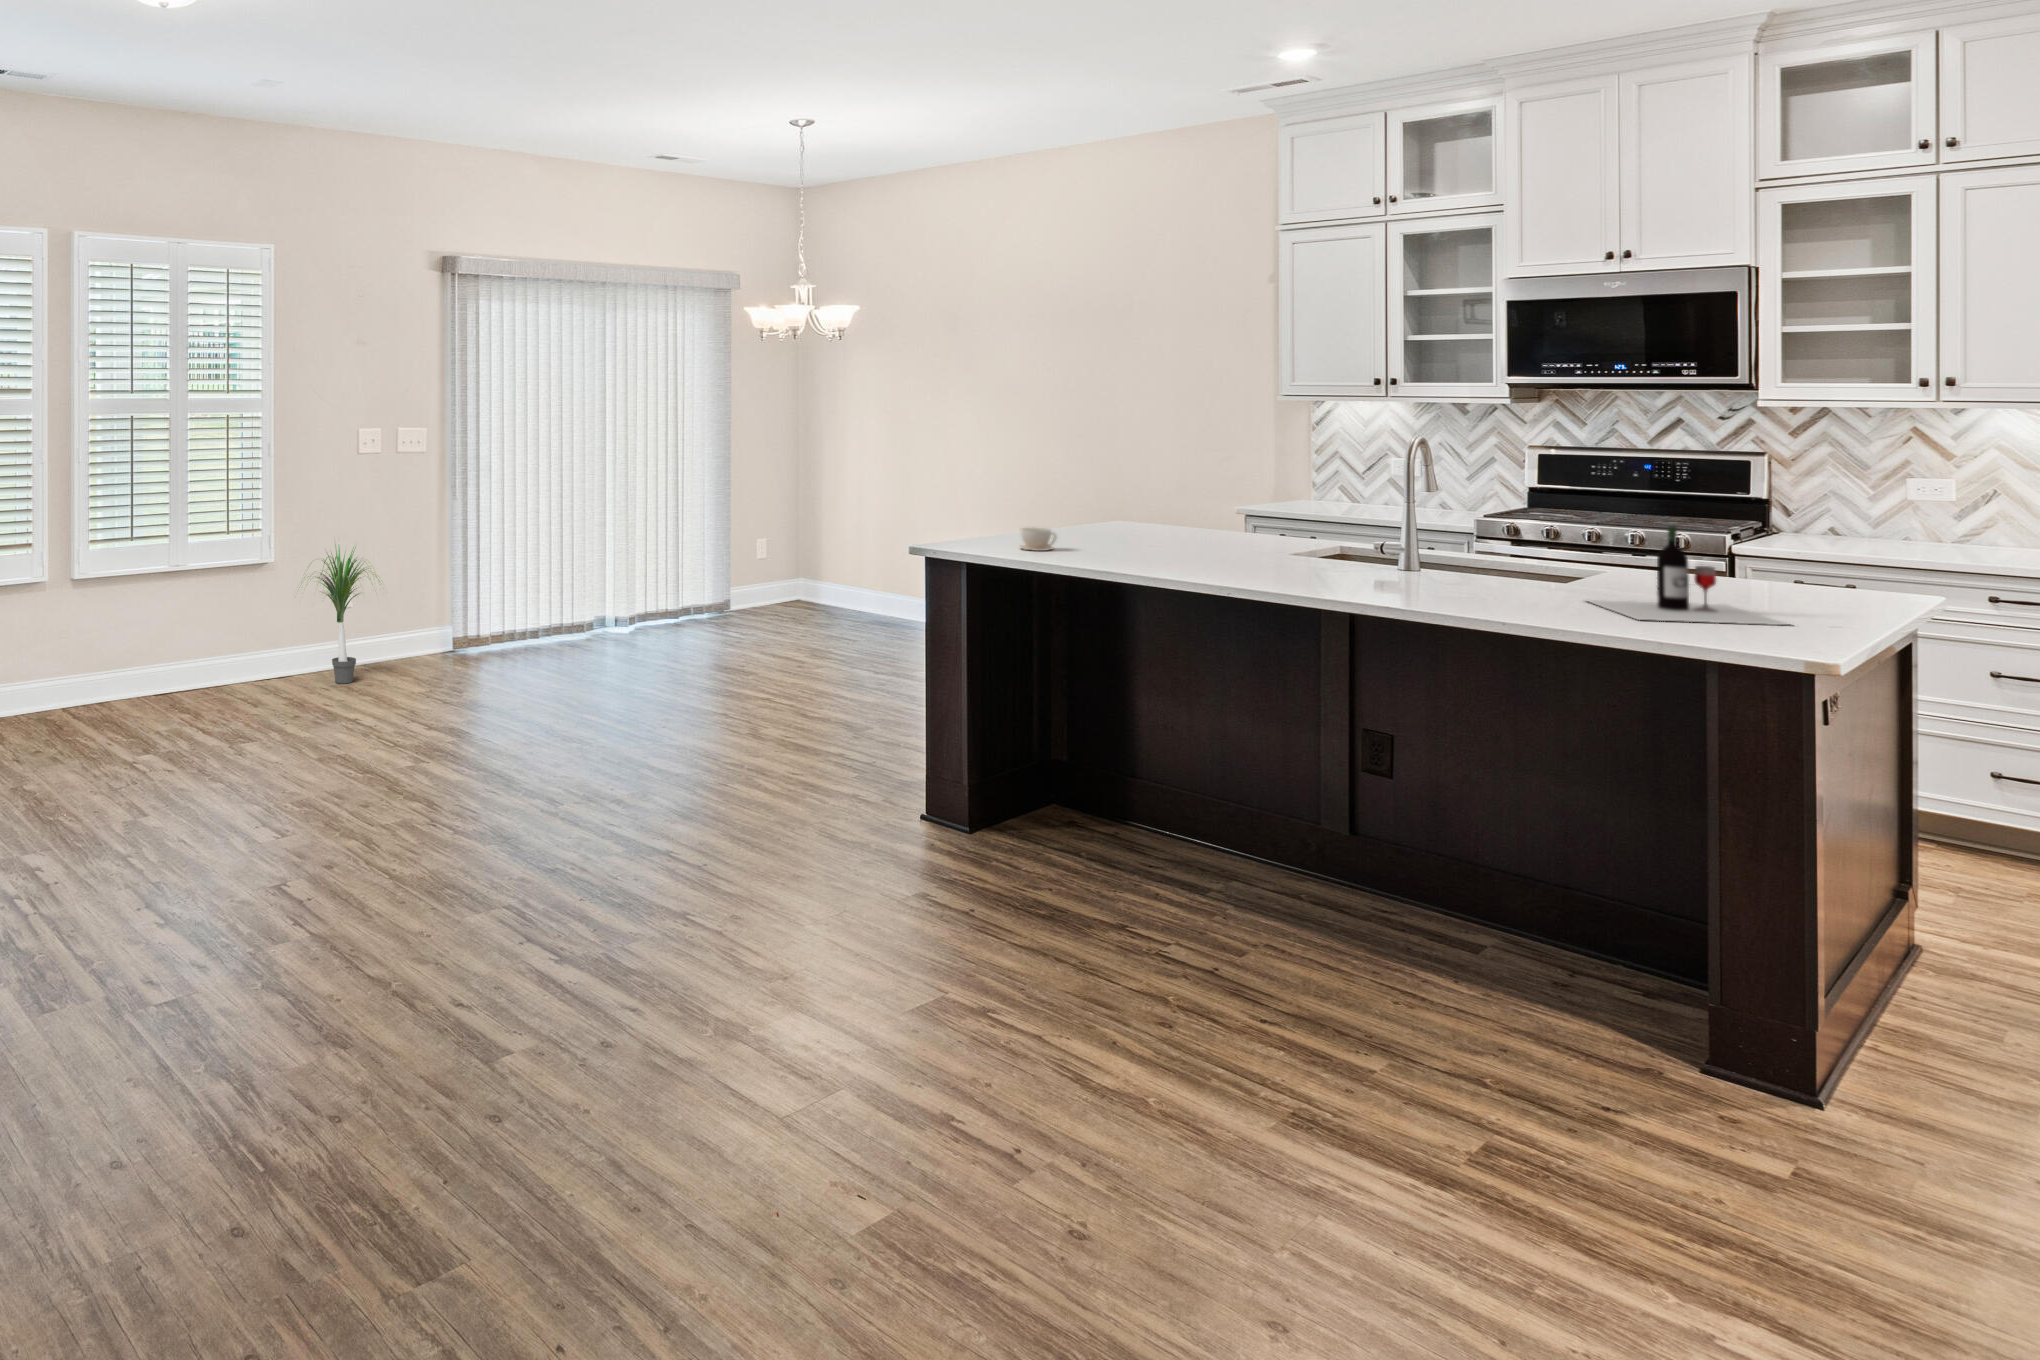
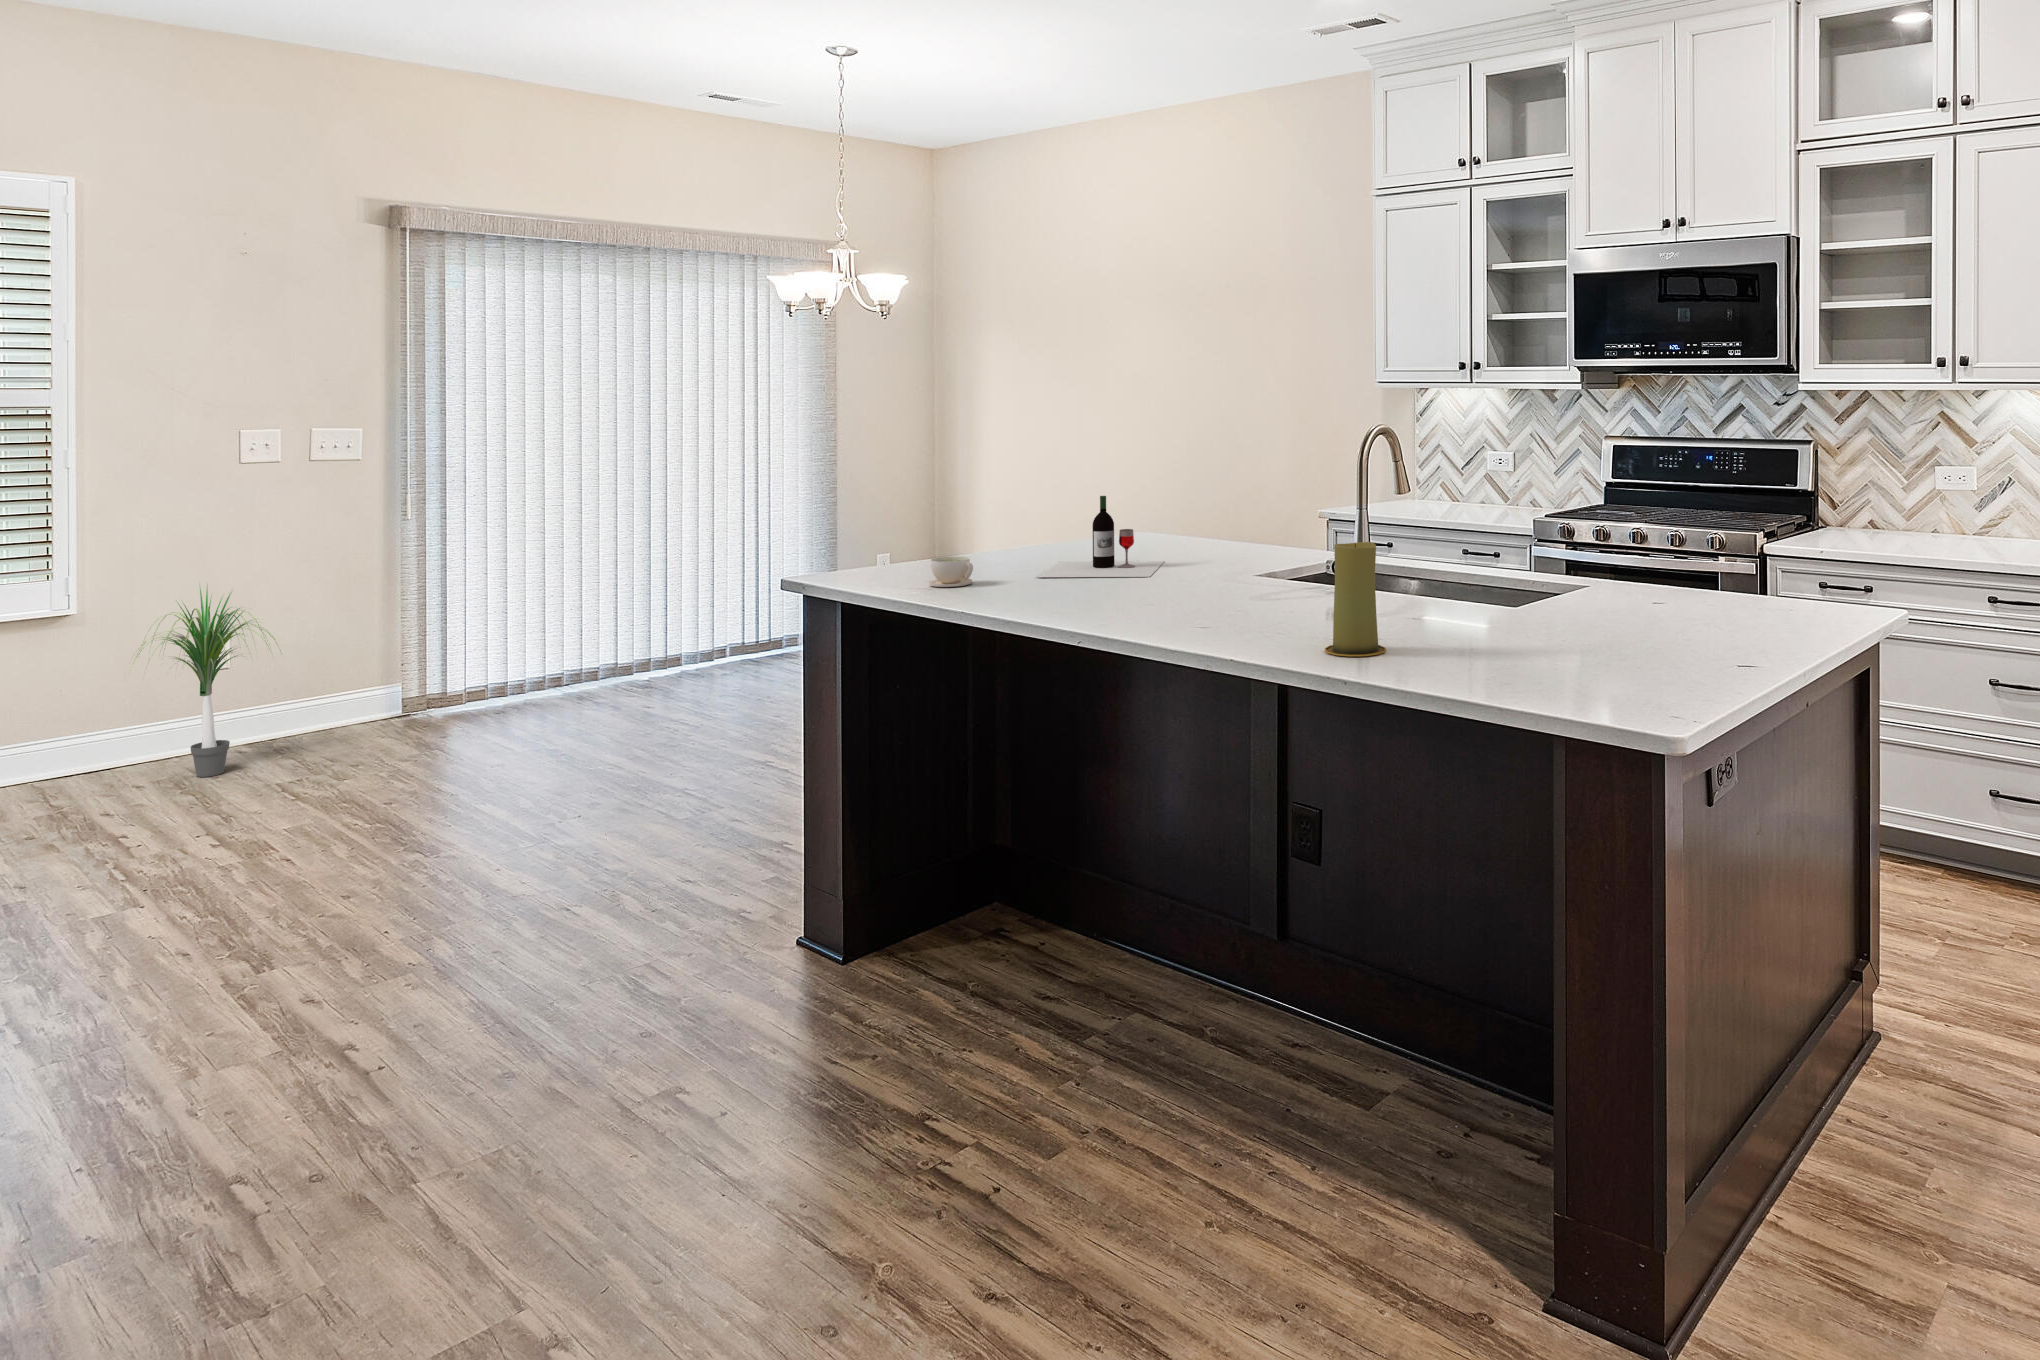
candle: none [1454,518,1508,603] -> present [1325,542,1386,656]
wine bottle: present [1589,526,1787,625] -> present [1036,496,1164,577]

